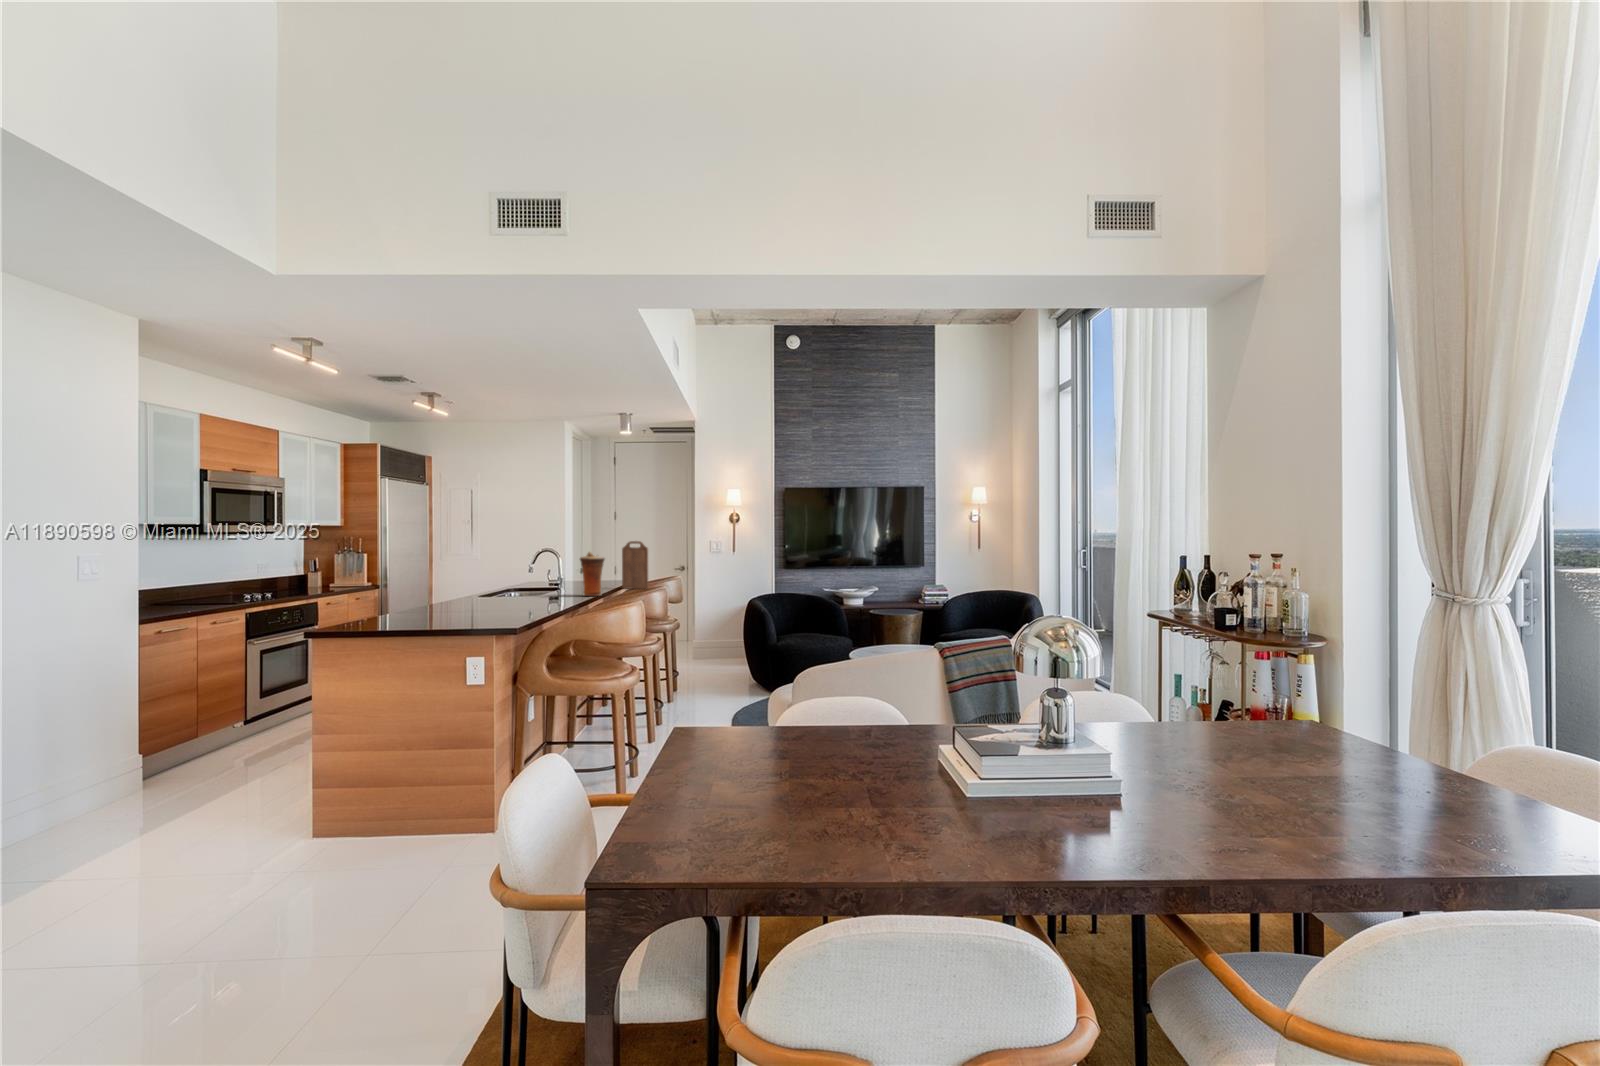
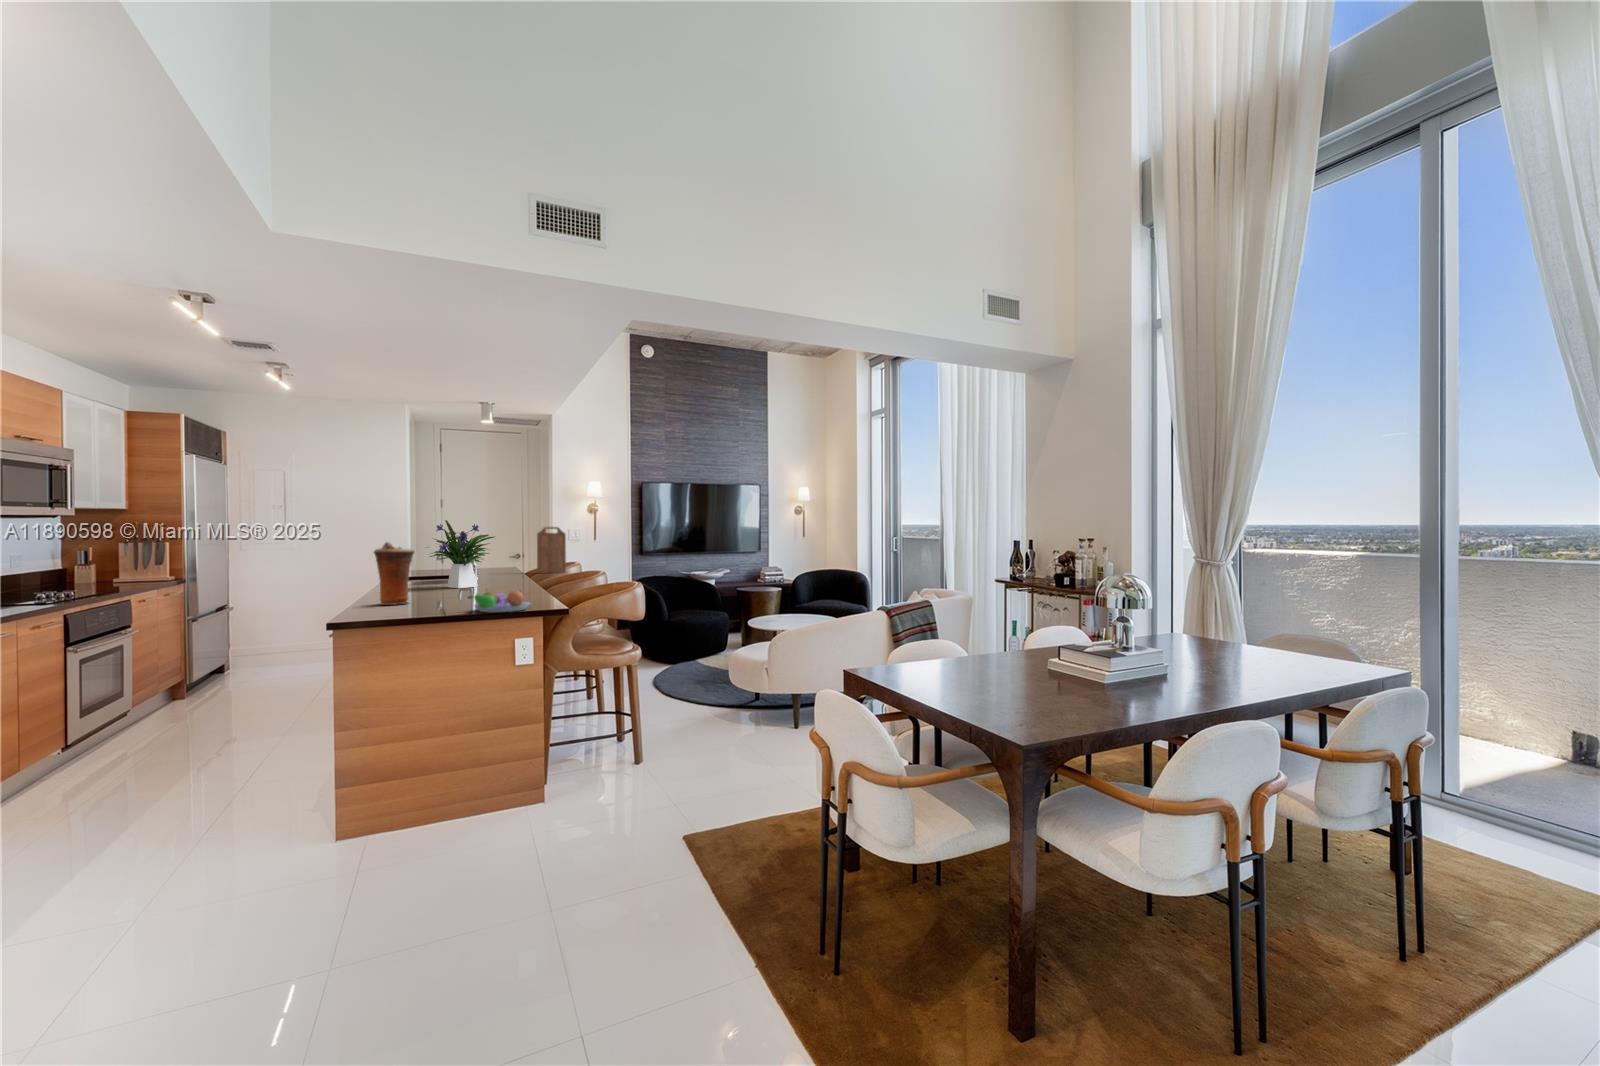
flower arrangement: none [481,538,546,603] -> present [430,520,494,588]
vase: present [580,552,605,596] -> present [374,542,414,605]
fruit bowl: none [432,608,492,631] -> present [468,591,530,612]

